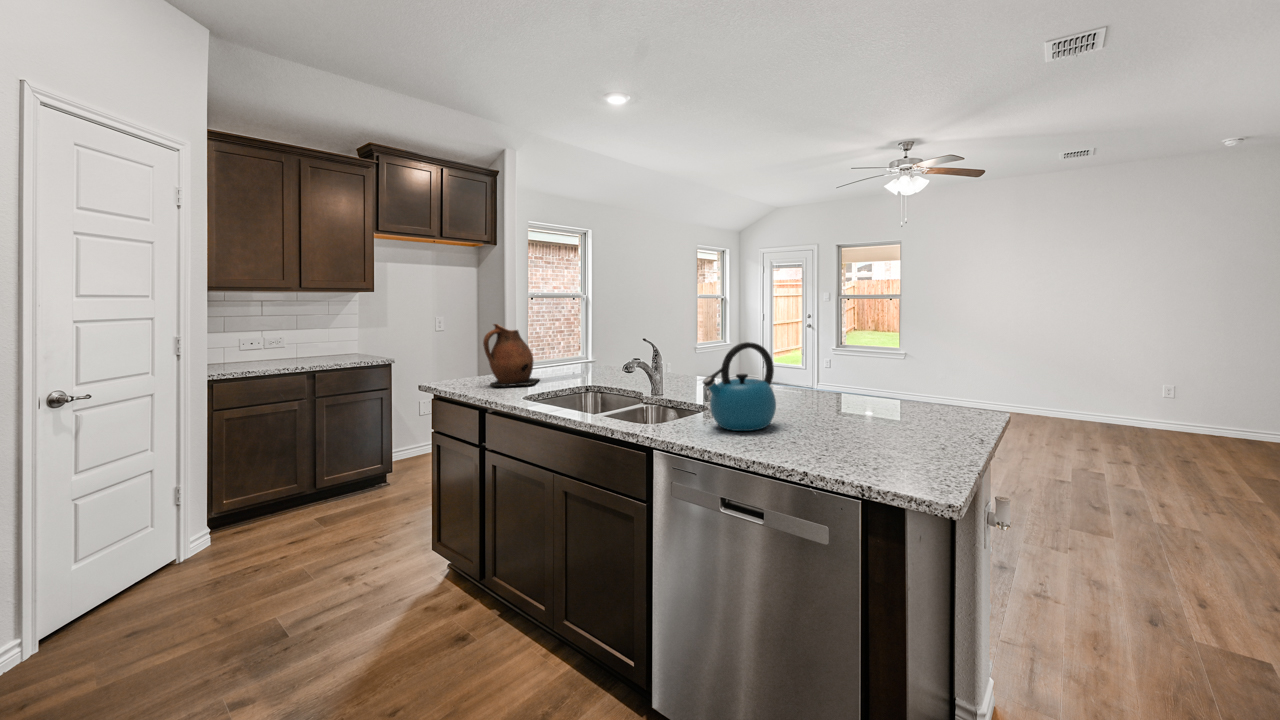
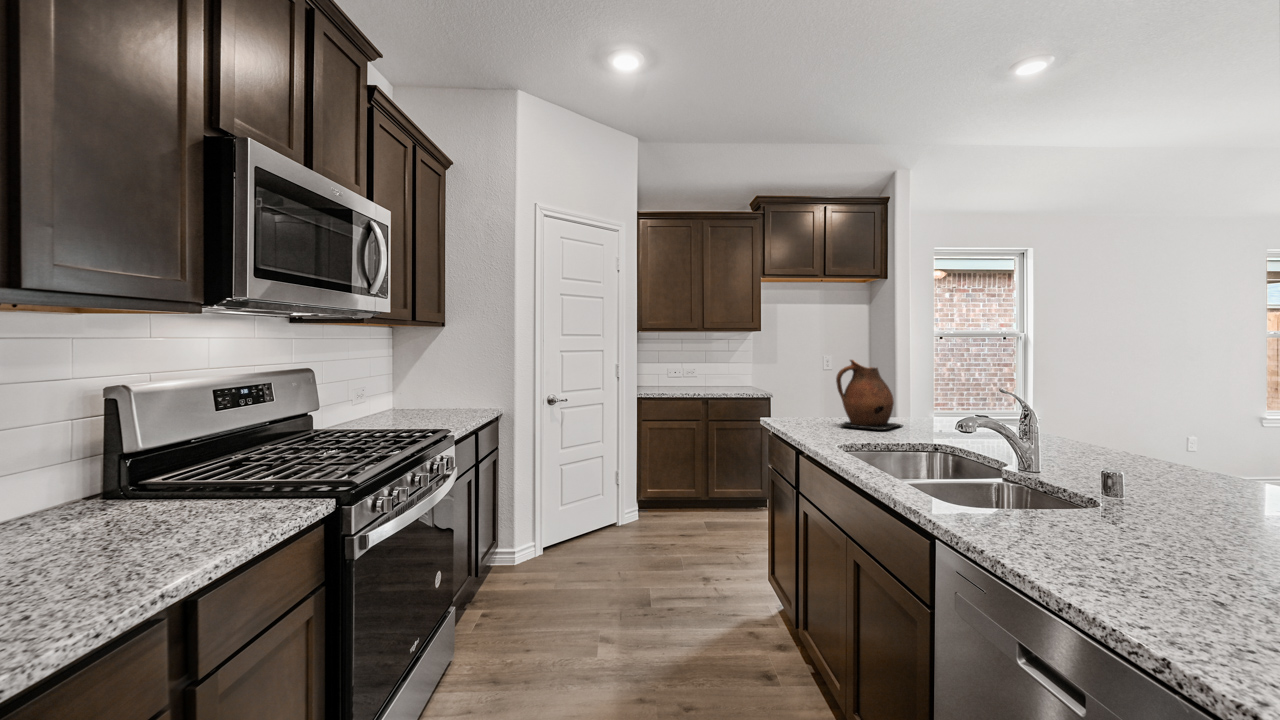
kettle: present [703,342,776,431] -> none [1030,404,1197,555]

